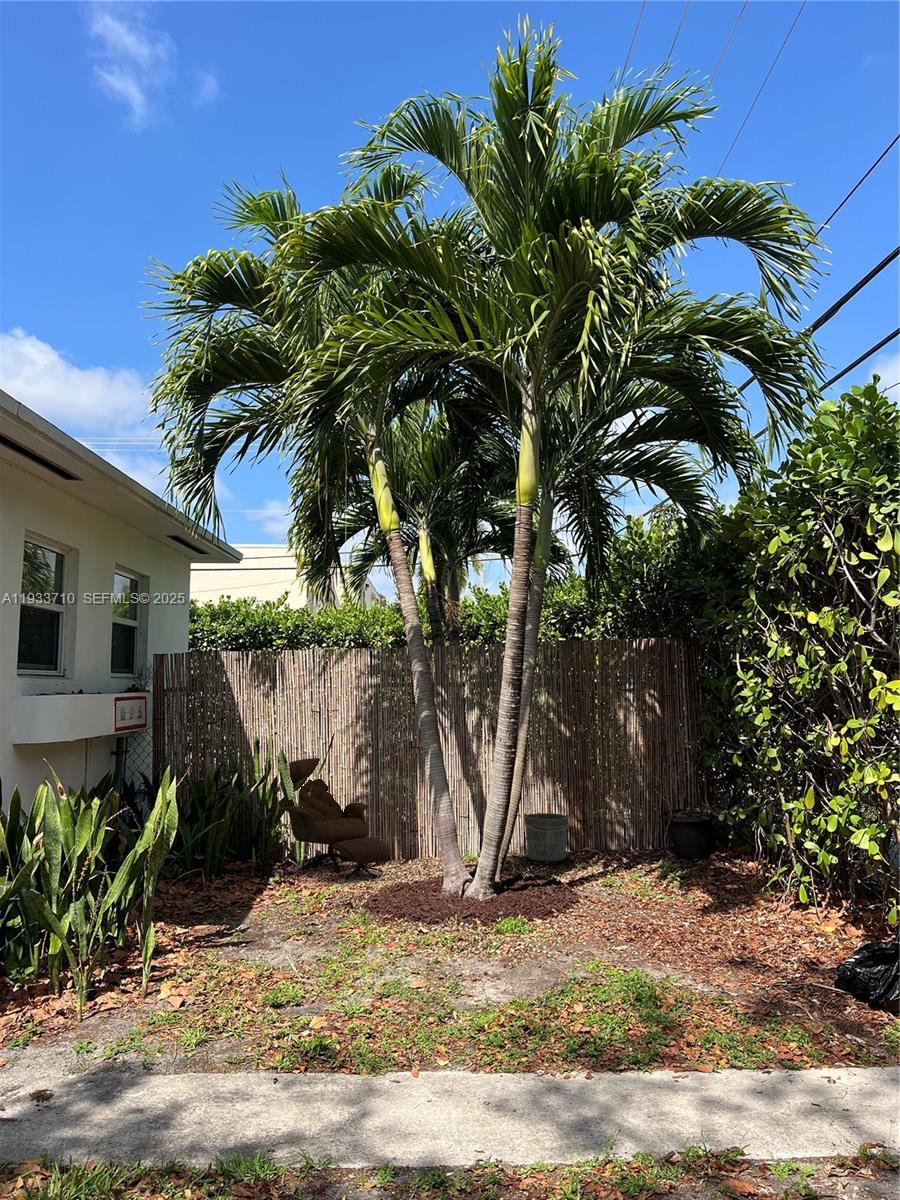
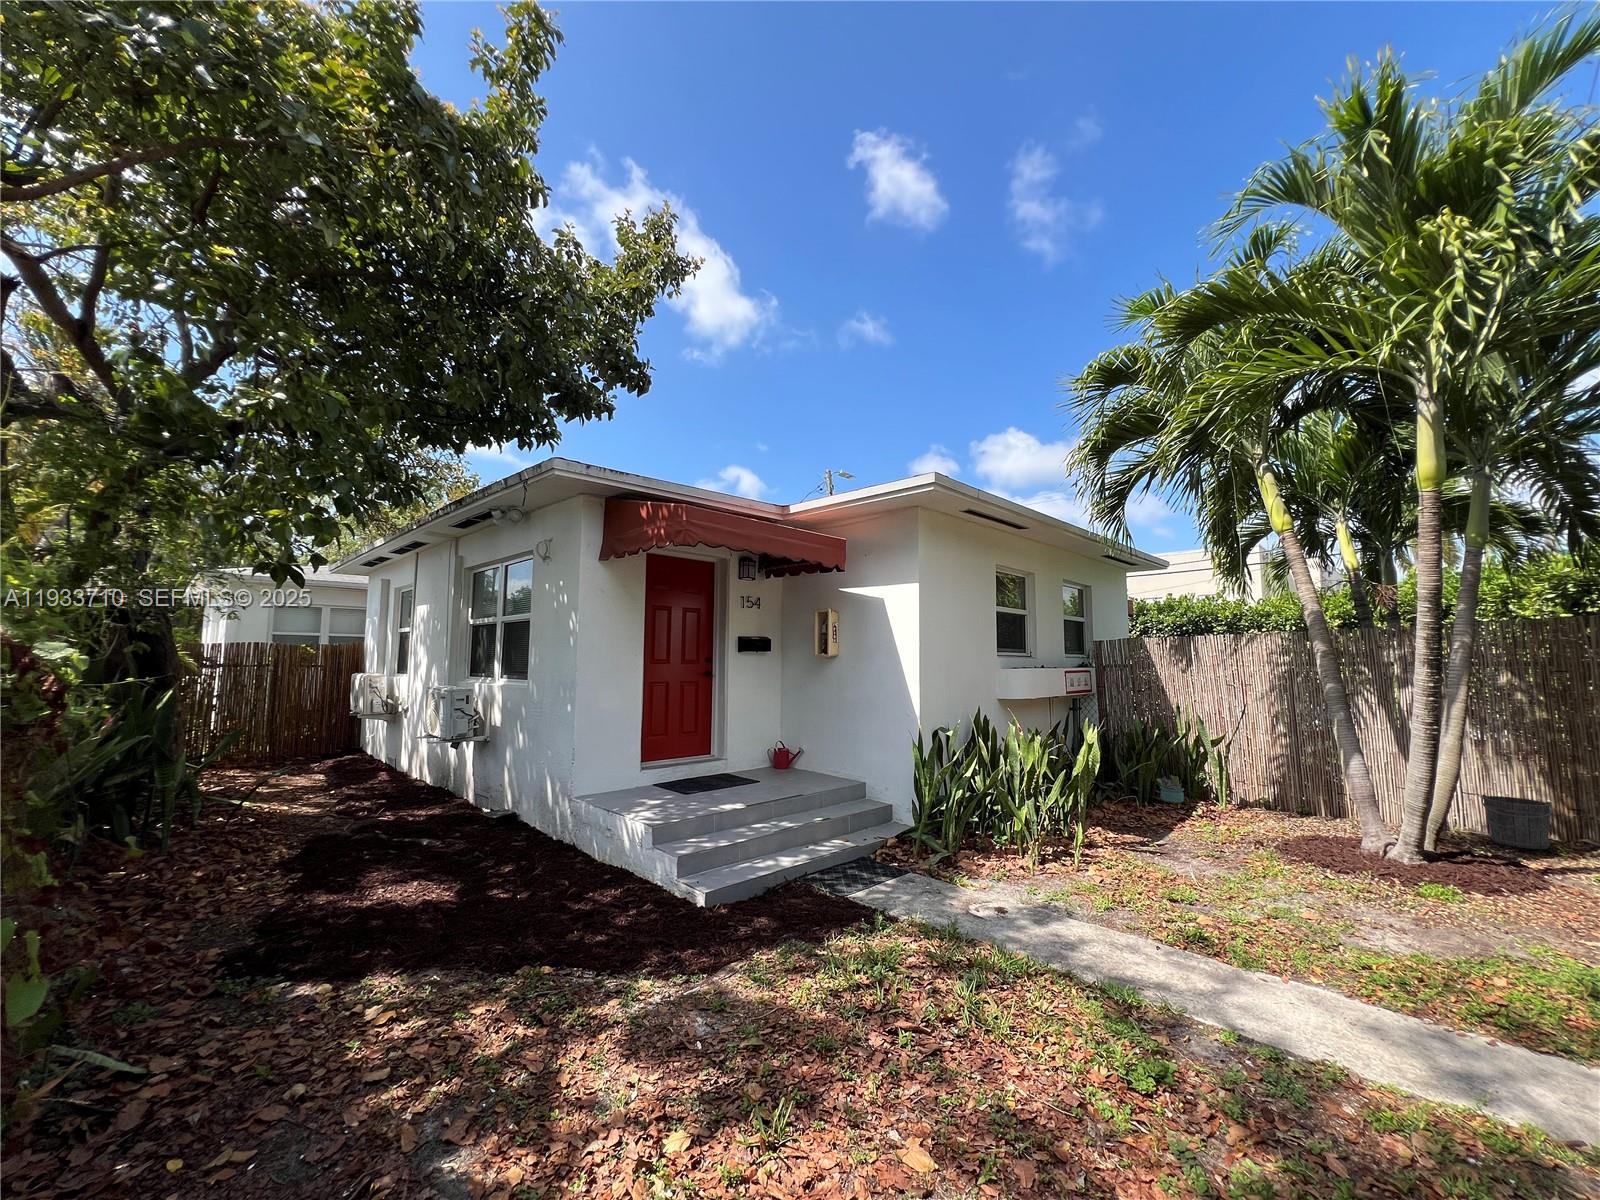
lounge chair: present [285,758,391,879] -> none [1206,723,1314,830]
decorative plant: none [225,831,258,867] -> present [1157,775,1184,803]

